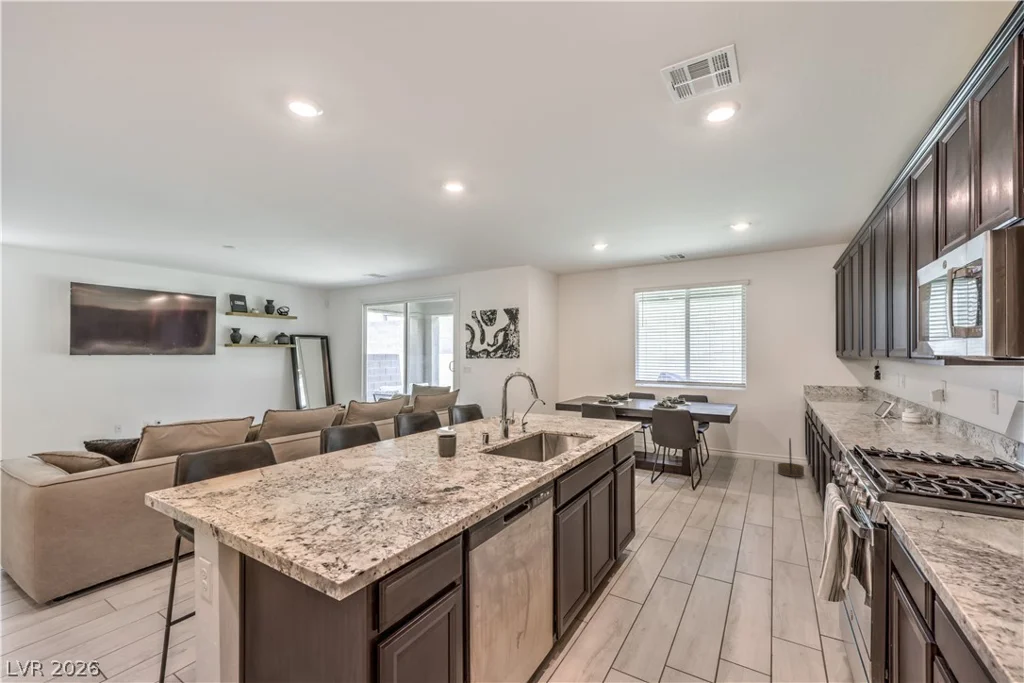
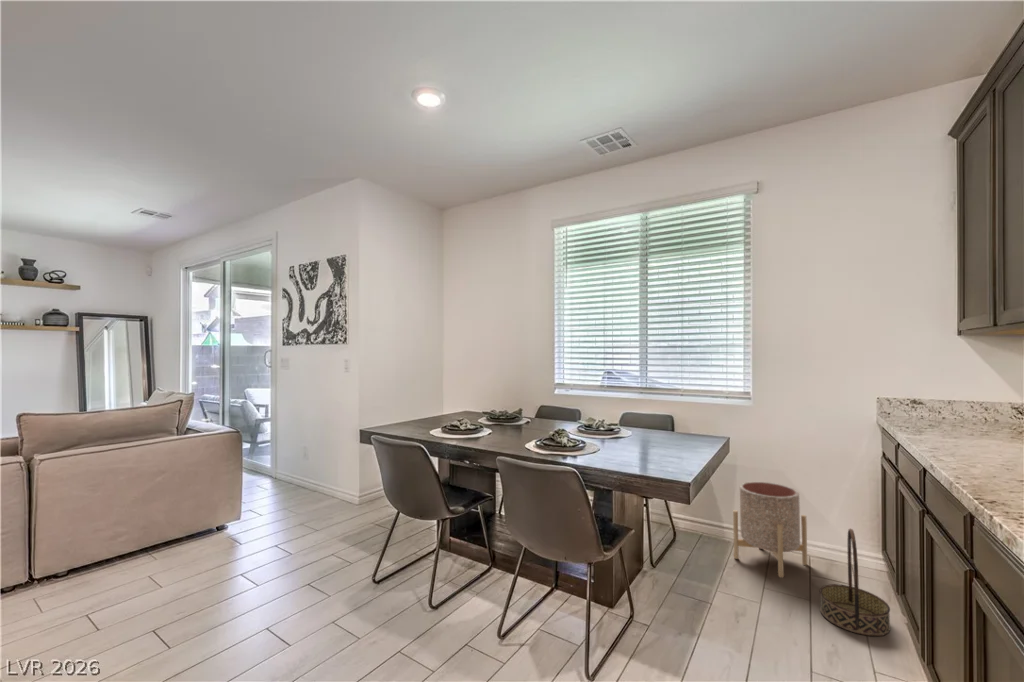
planter: none [740,427,774,466] -> present [733,482,808,577]

